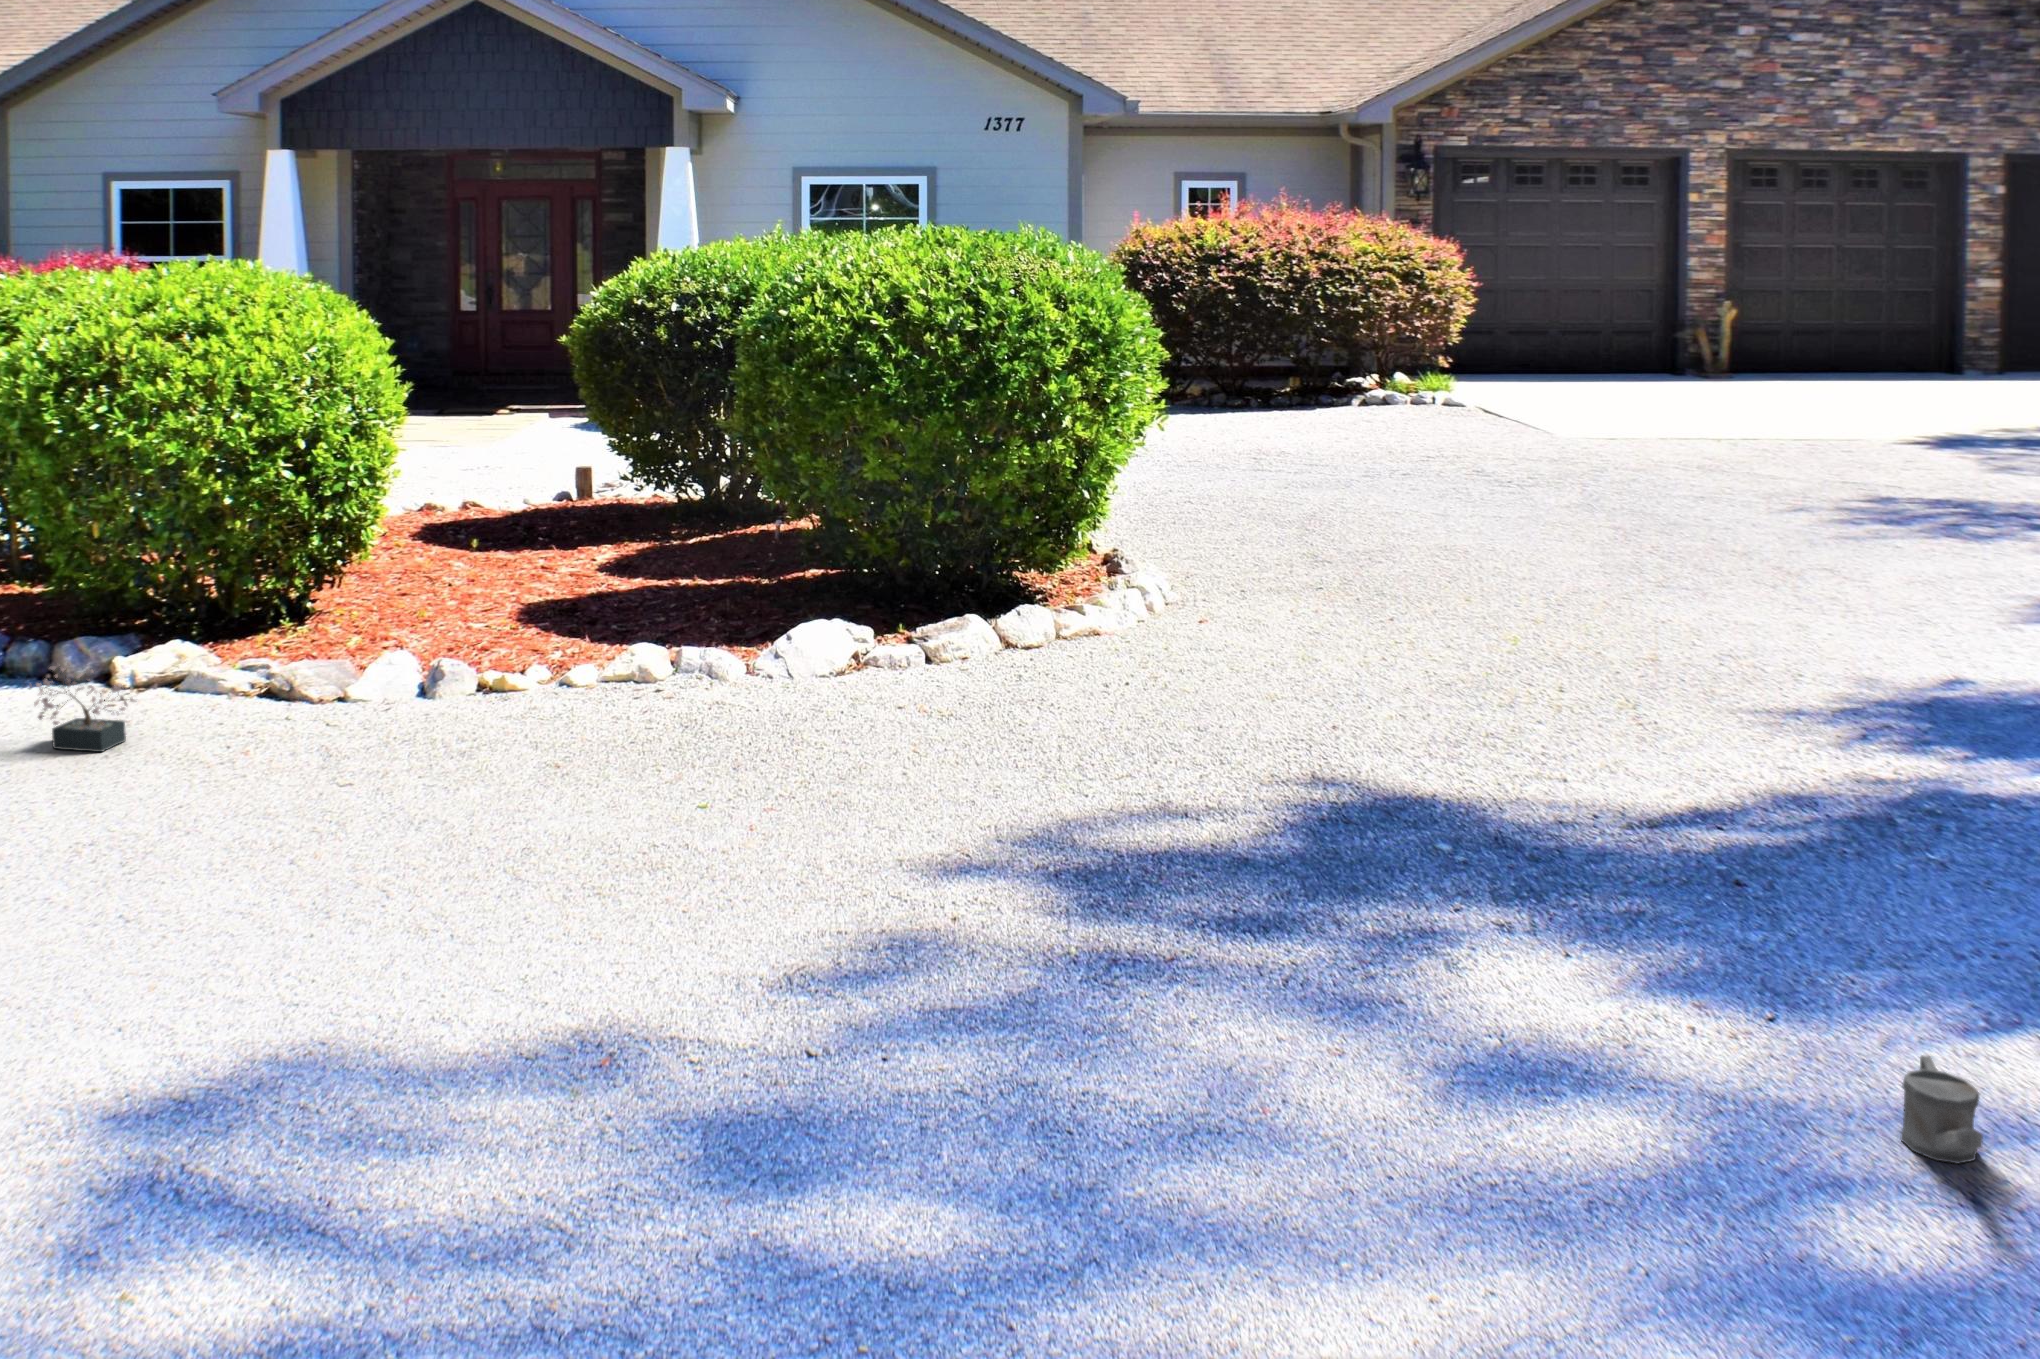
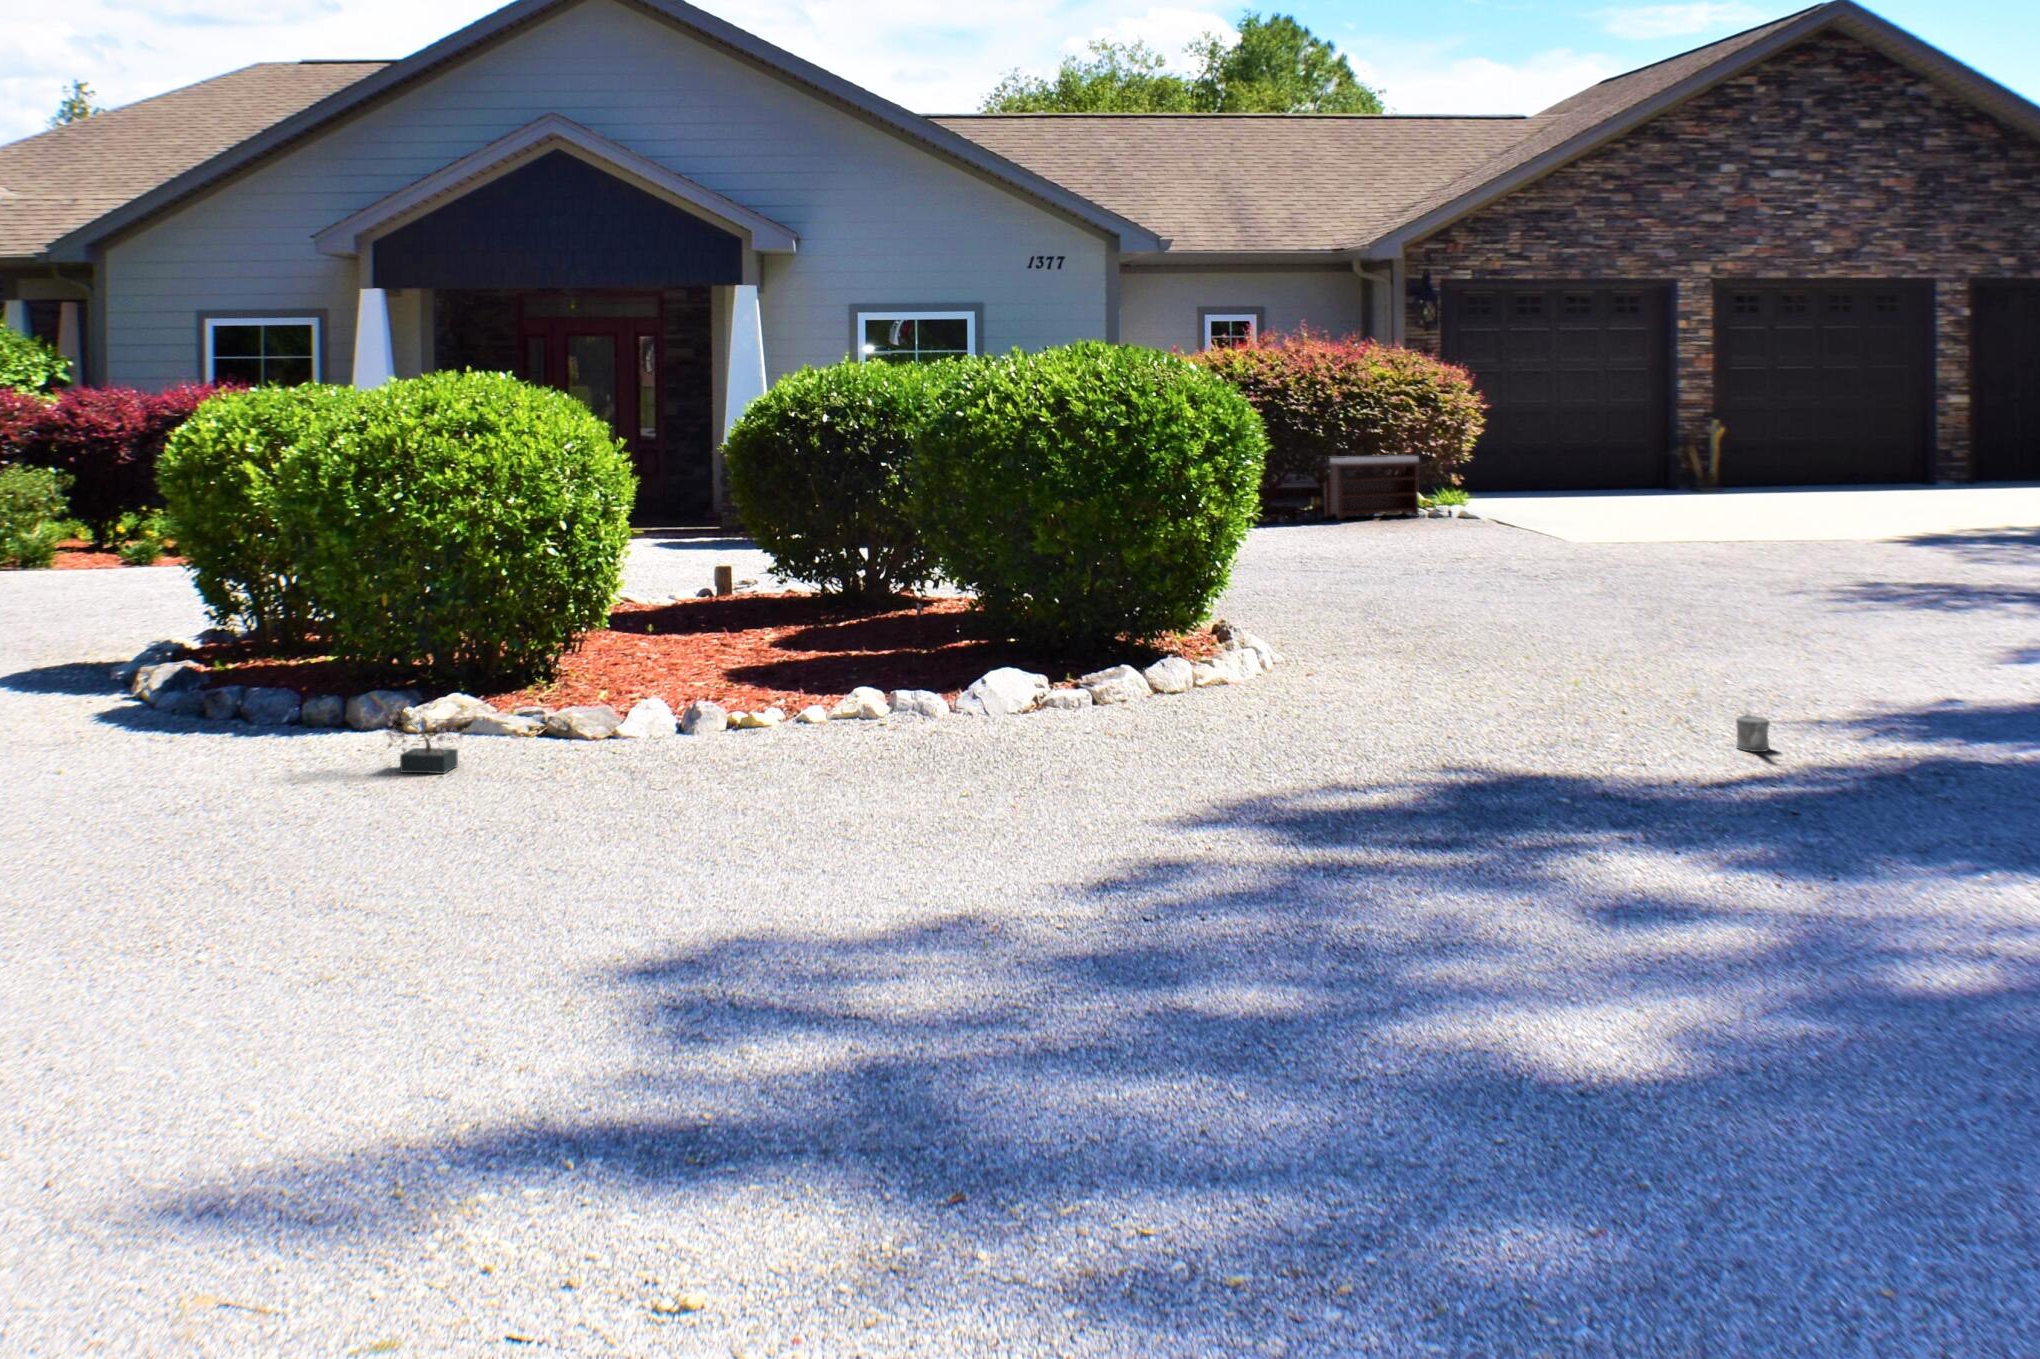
bench: none [1288,338,1399,409] -> present [1324,456,1421,520]
watering can: present [1901,1055,1983,1164] -> present [1736,713,1770,752]

